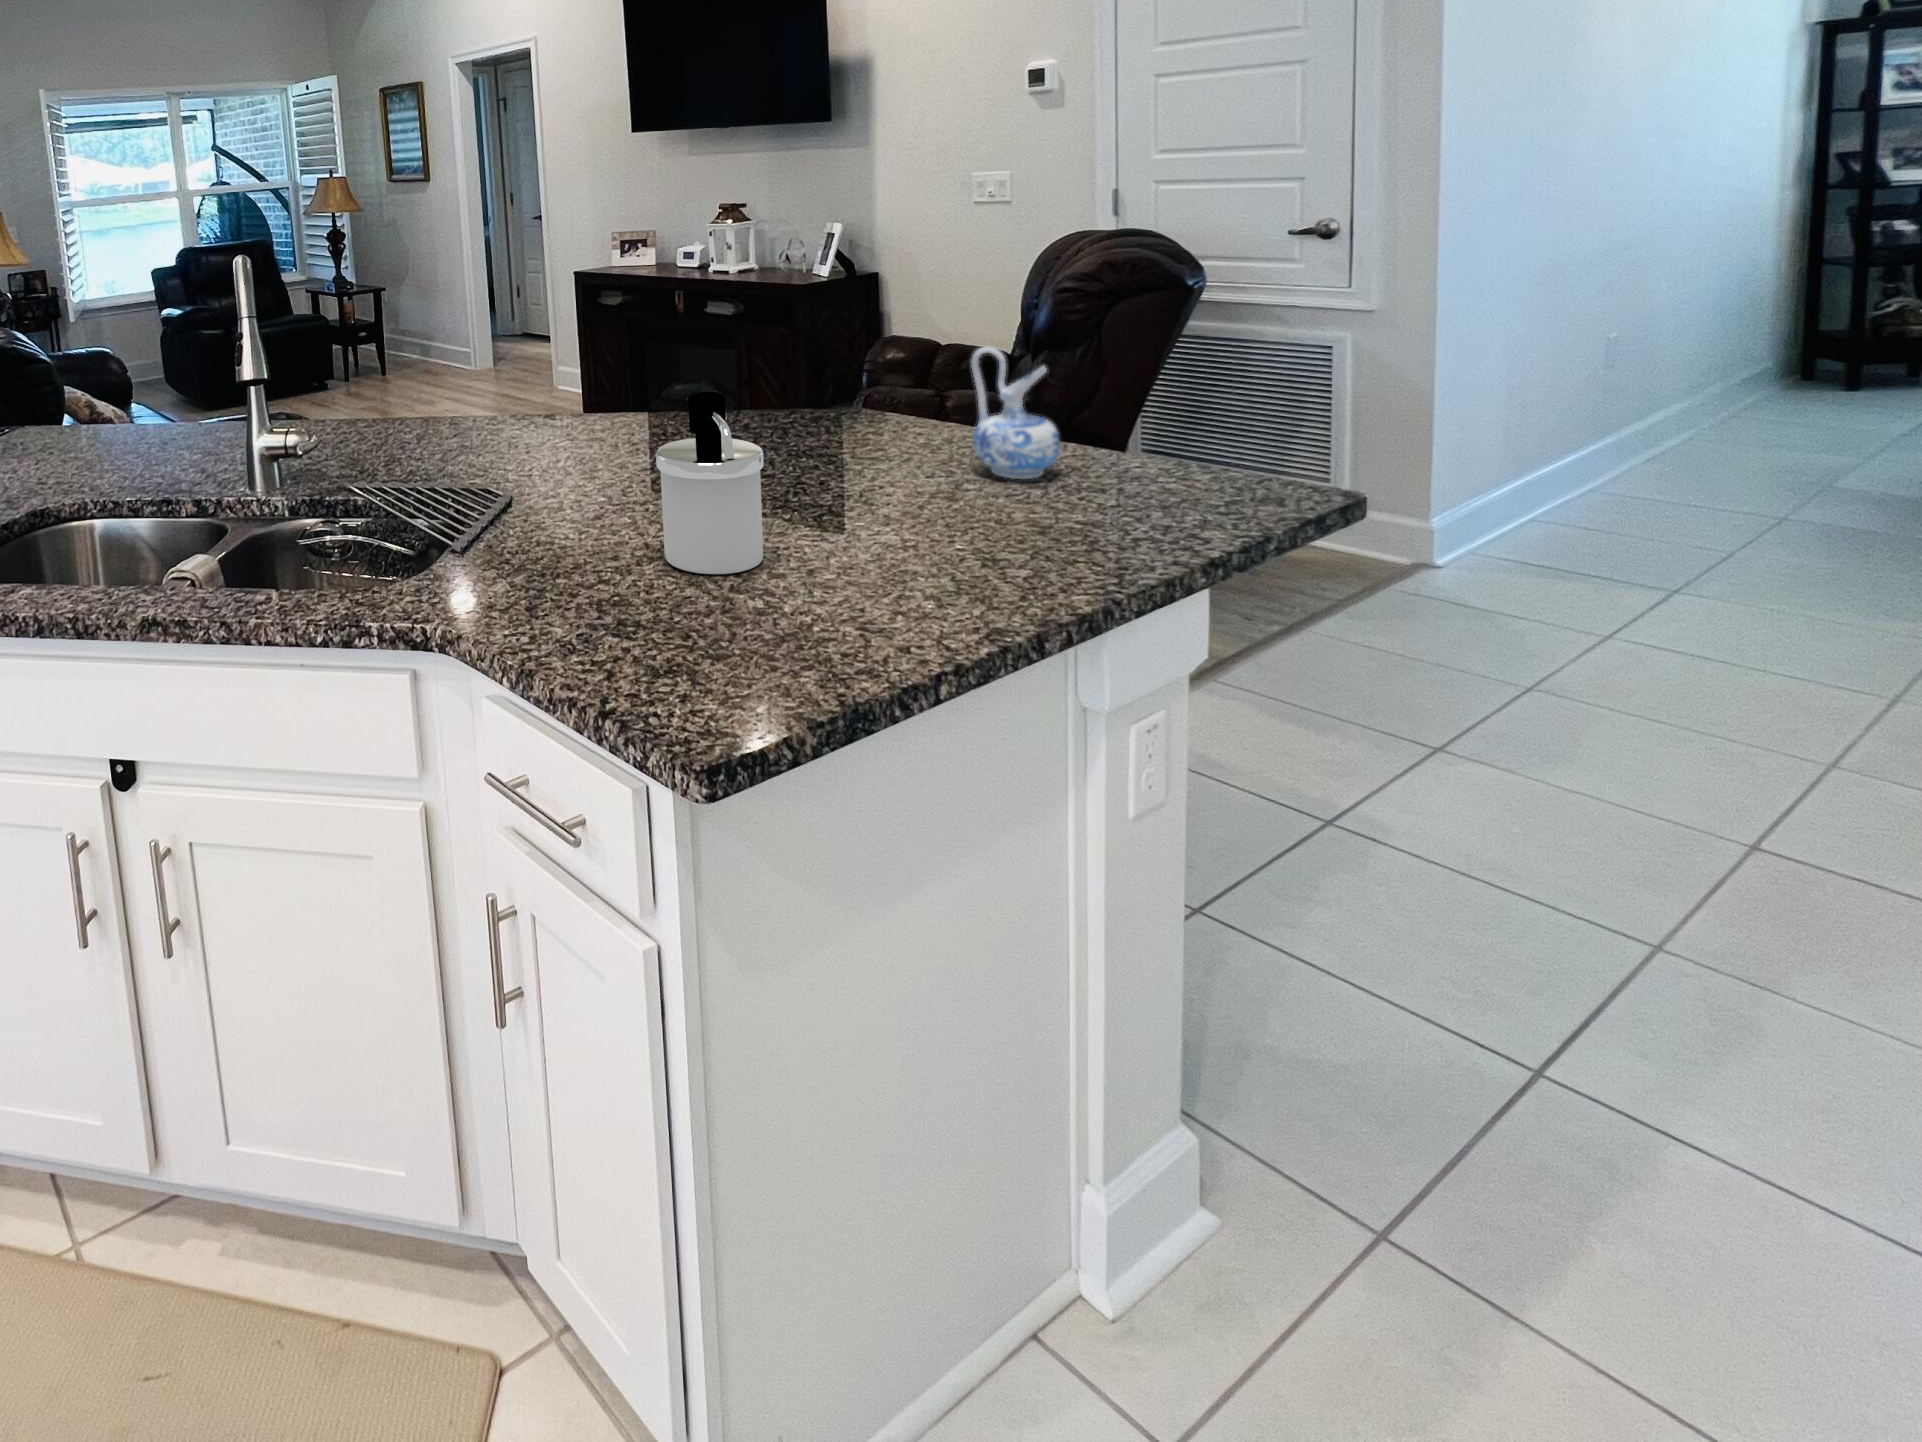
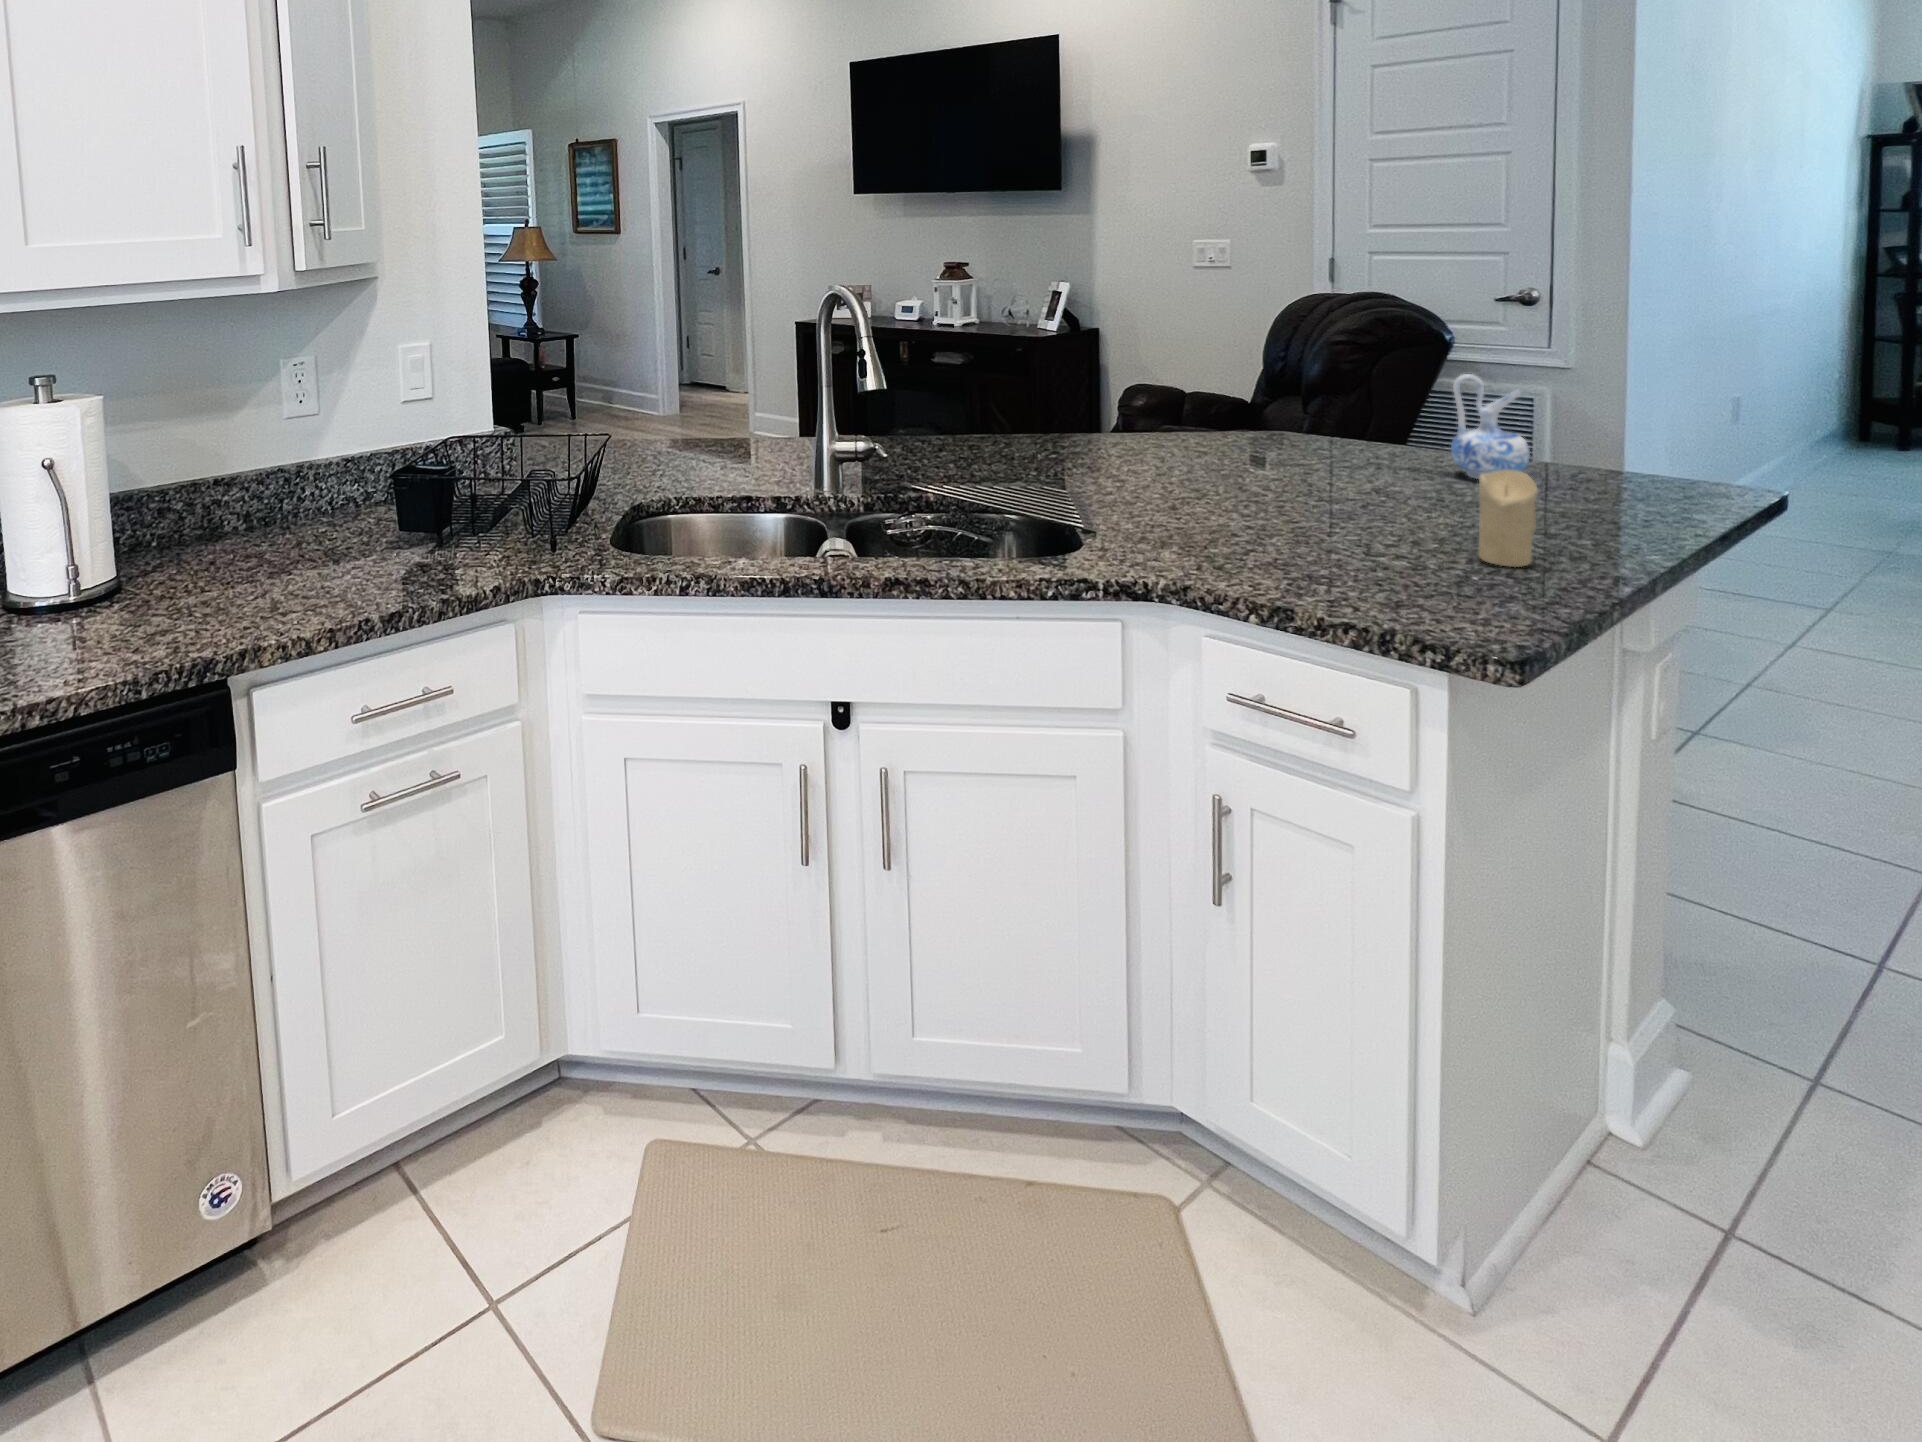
soap dispenser: present [656,391,764,574] -> none [1277,399,1390,544]
candle: none [839,488,903,615] -> present [1479,470,1538,567]

